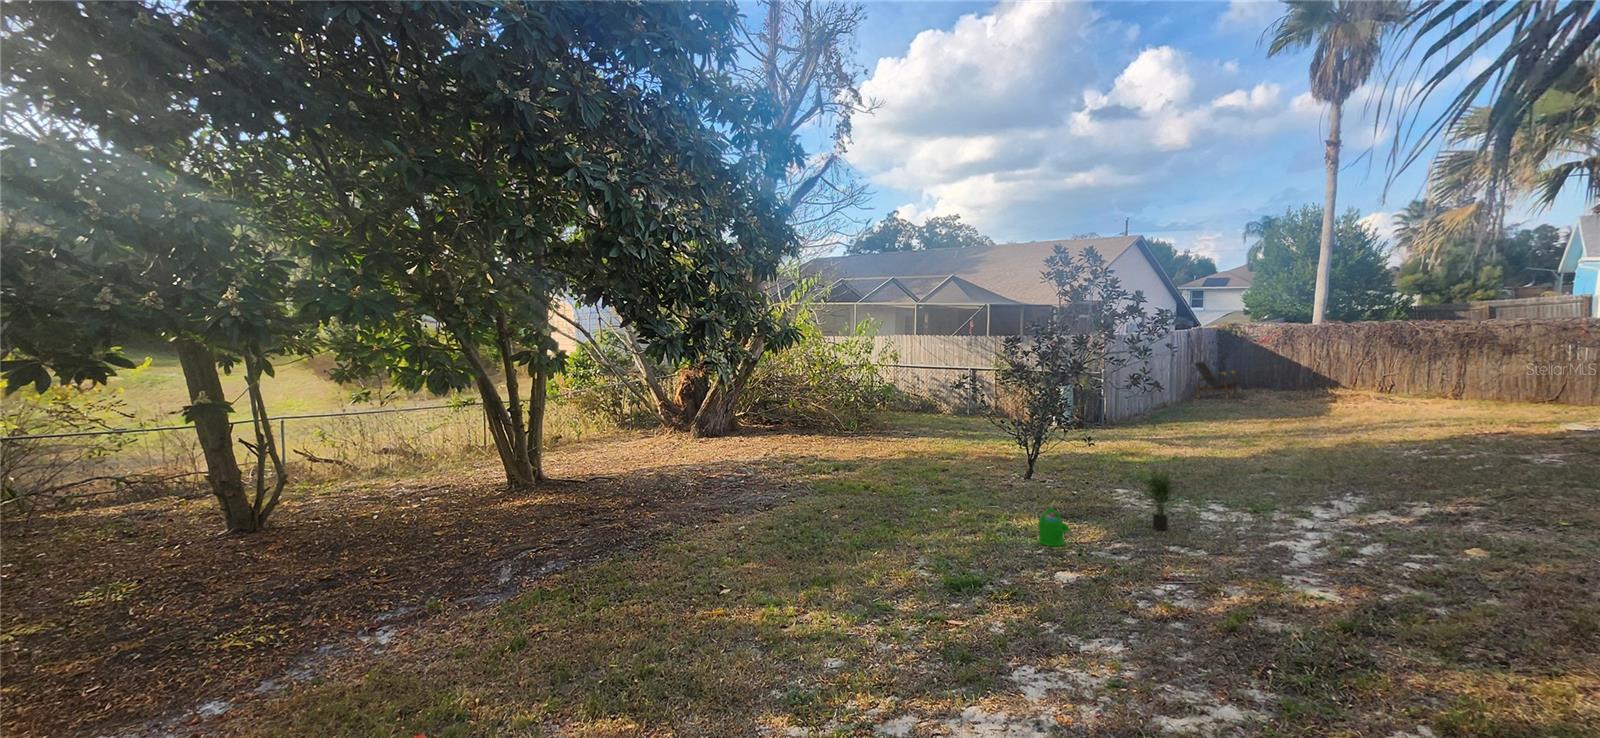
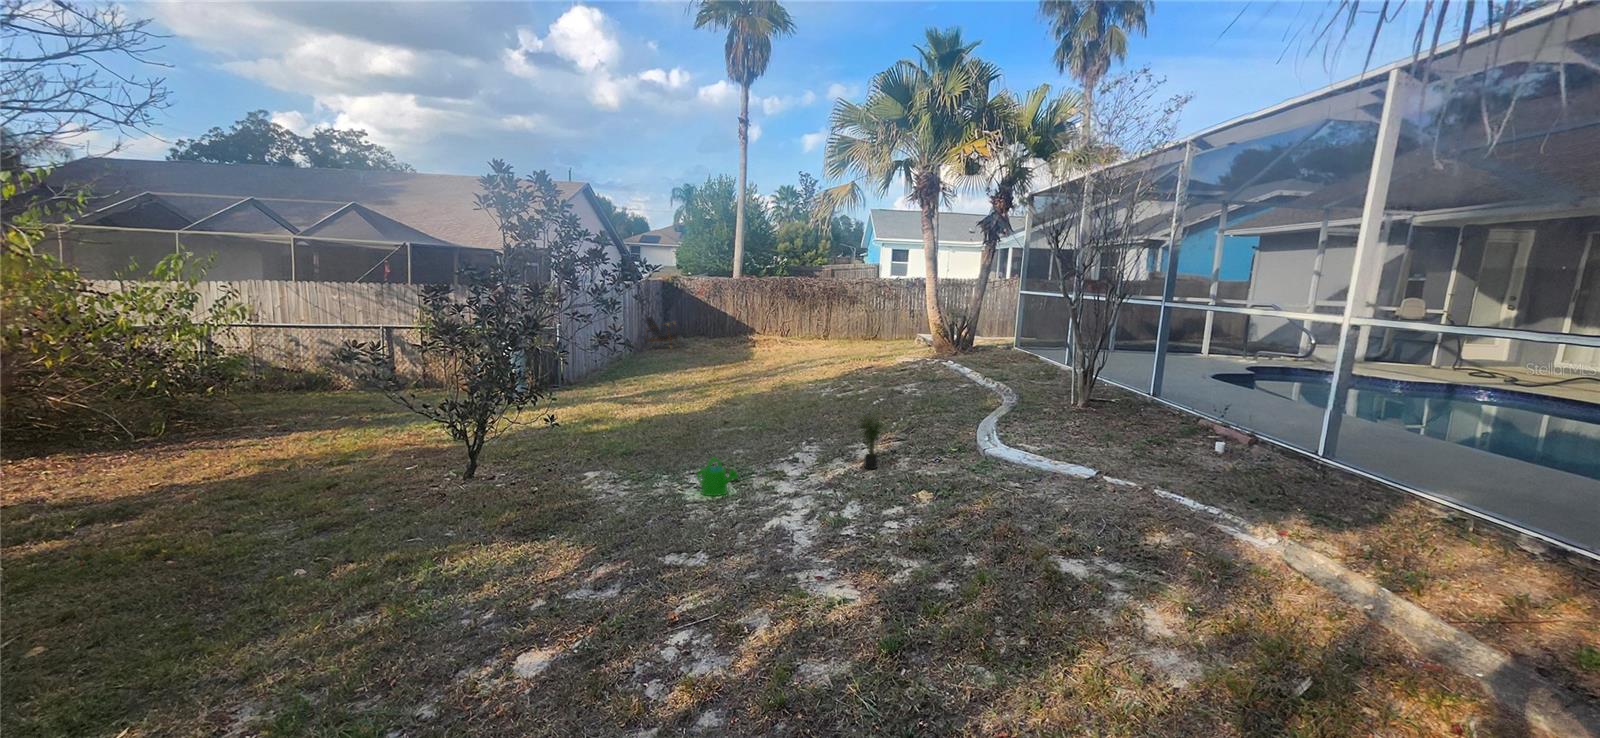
potted plant: present [1144,472,1177,530] -> present [858,413,883,469]
watering can: present [1038,508,1069,546] -> present [697,457,737,496]

